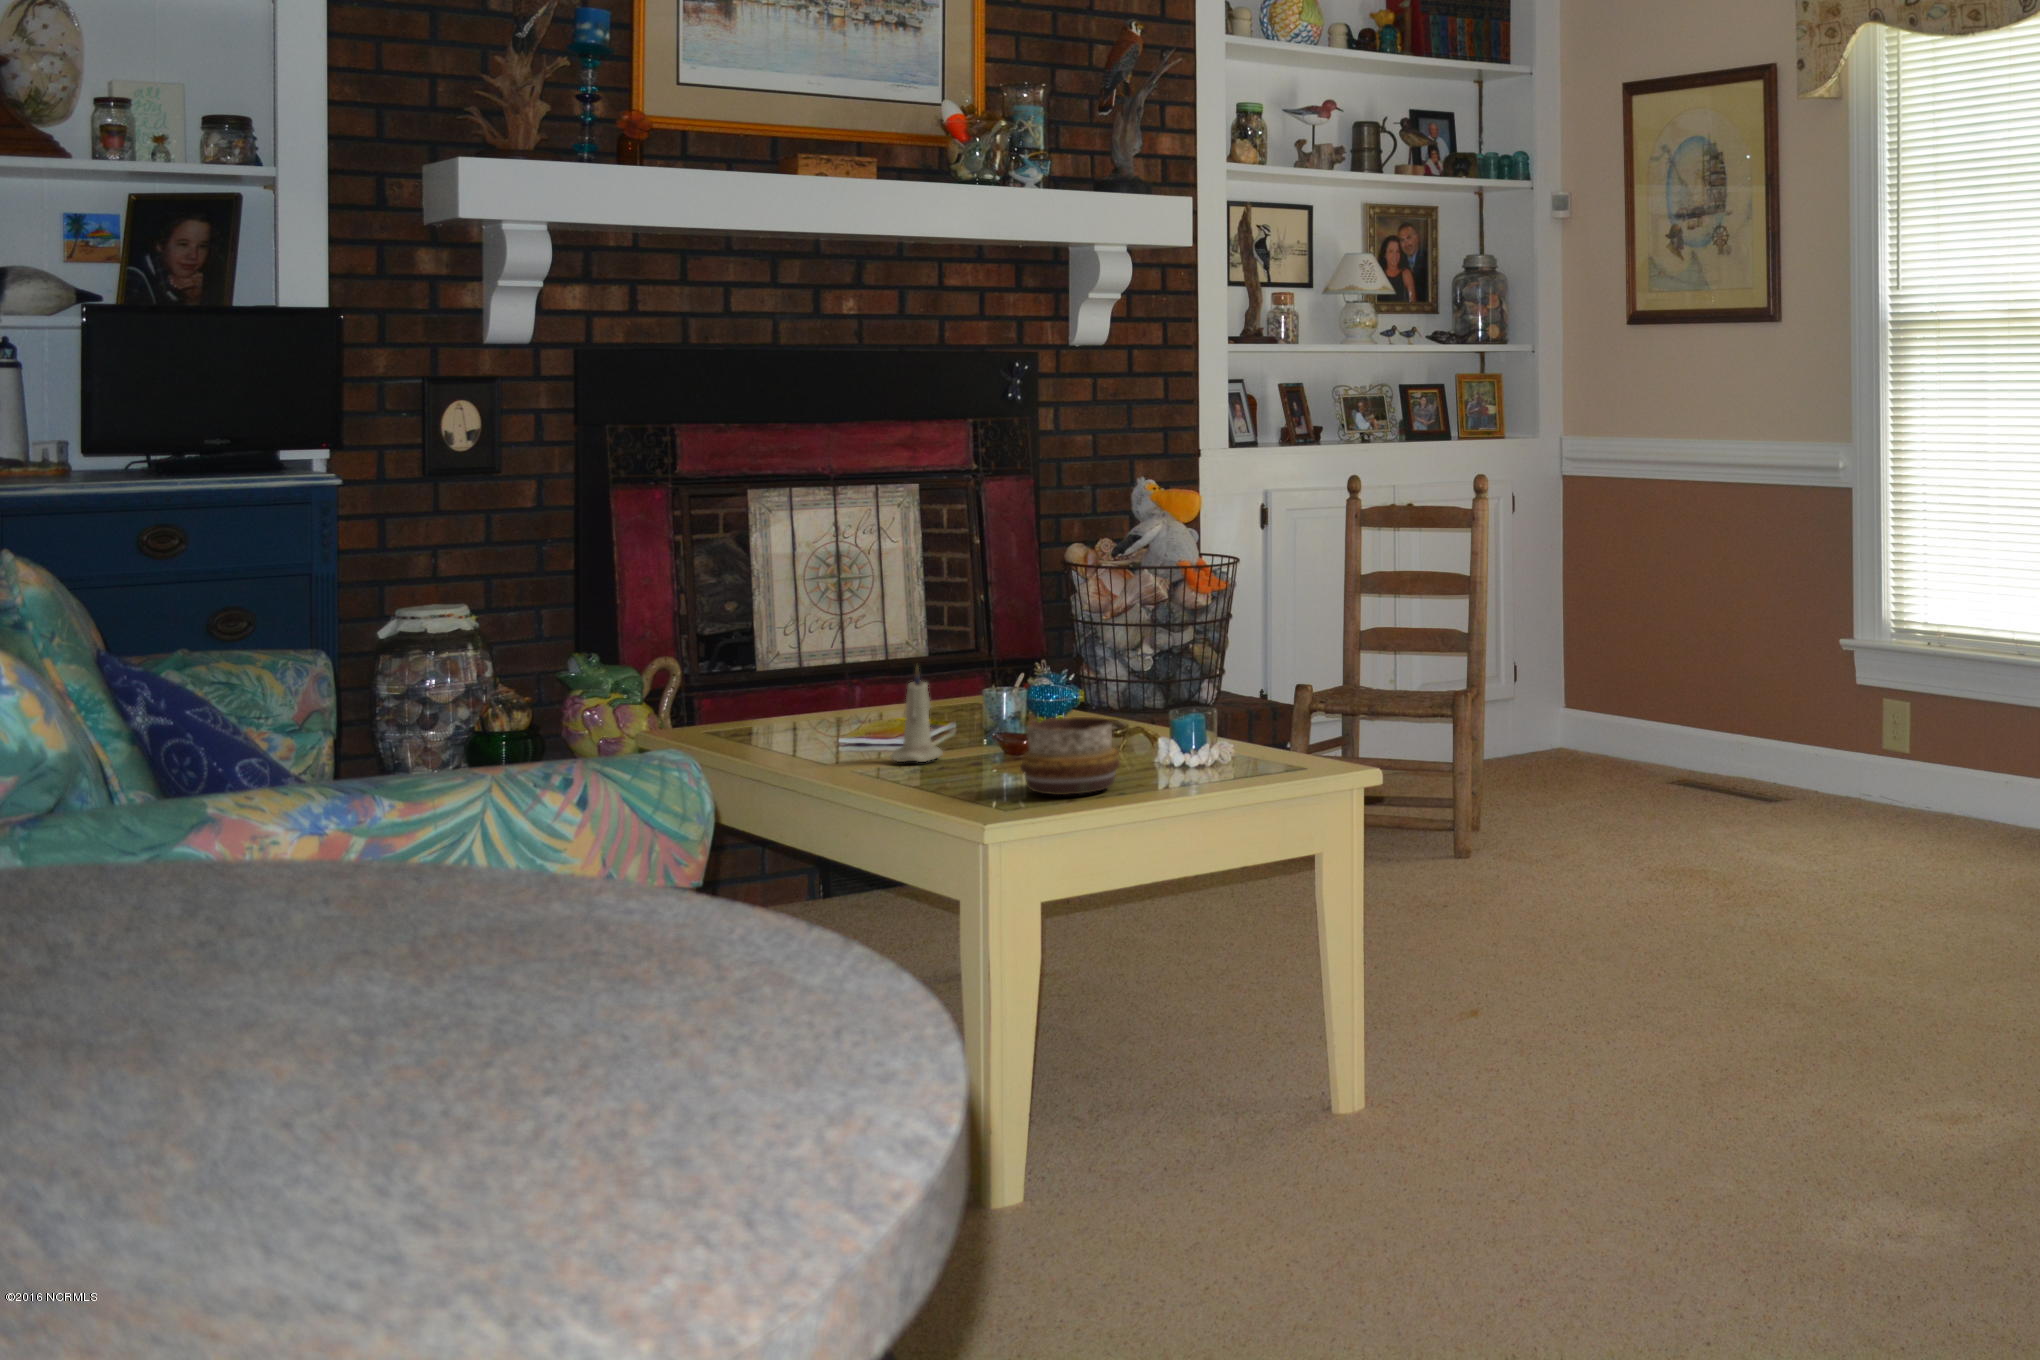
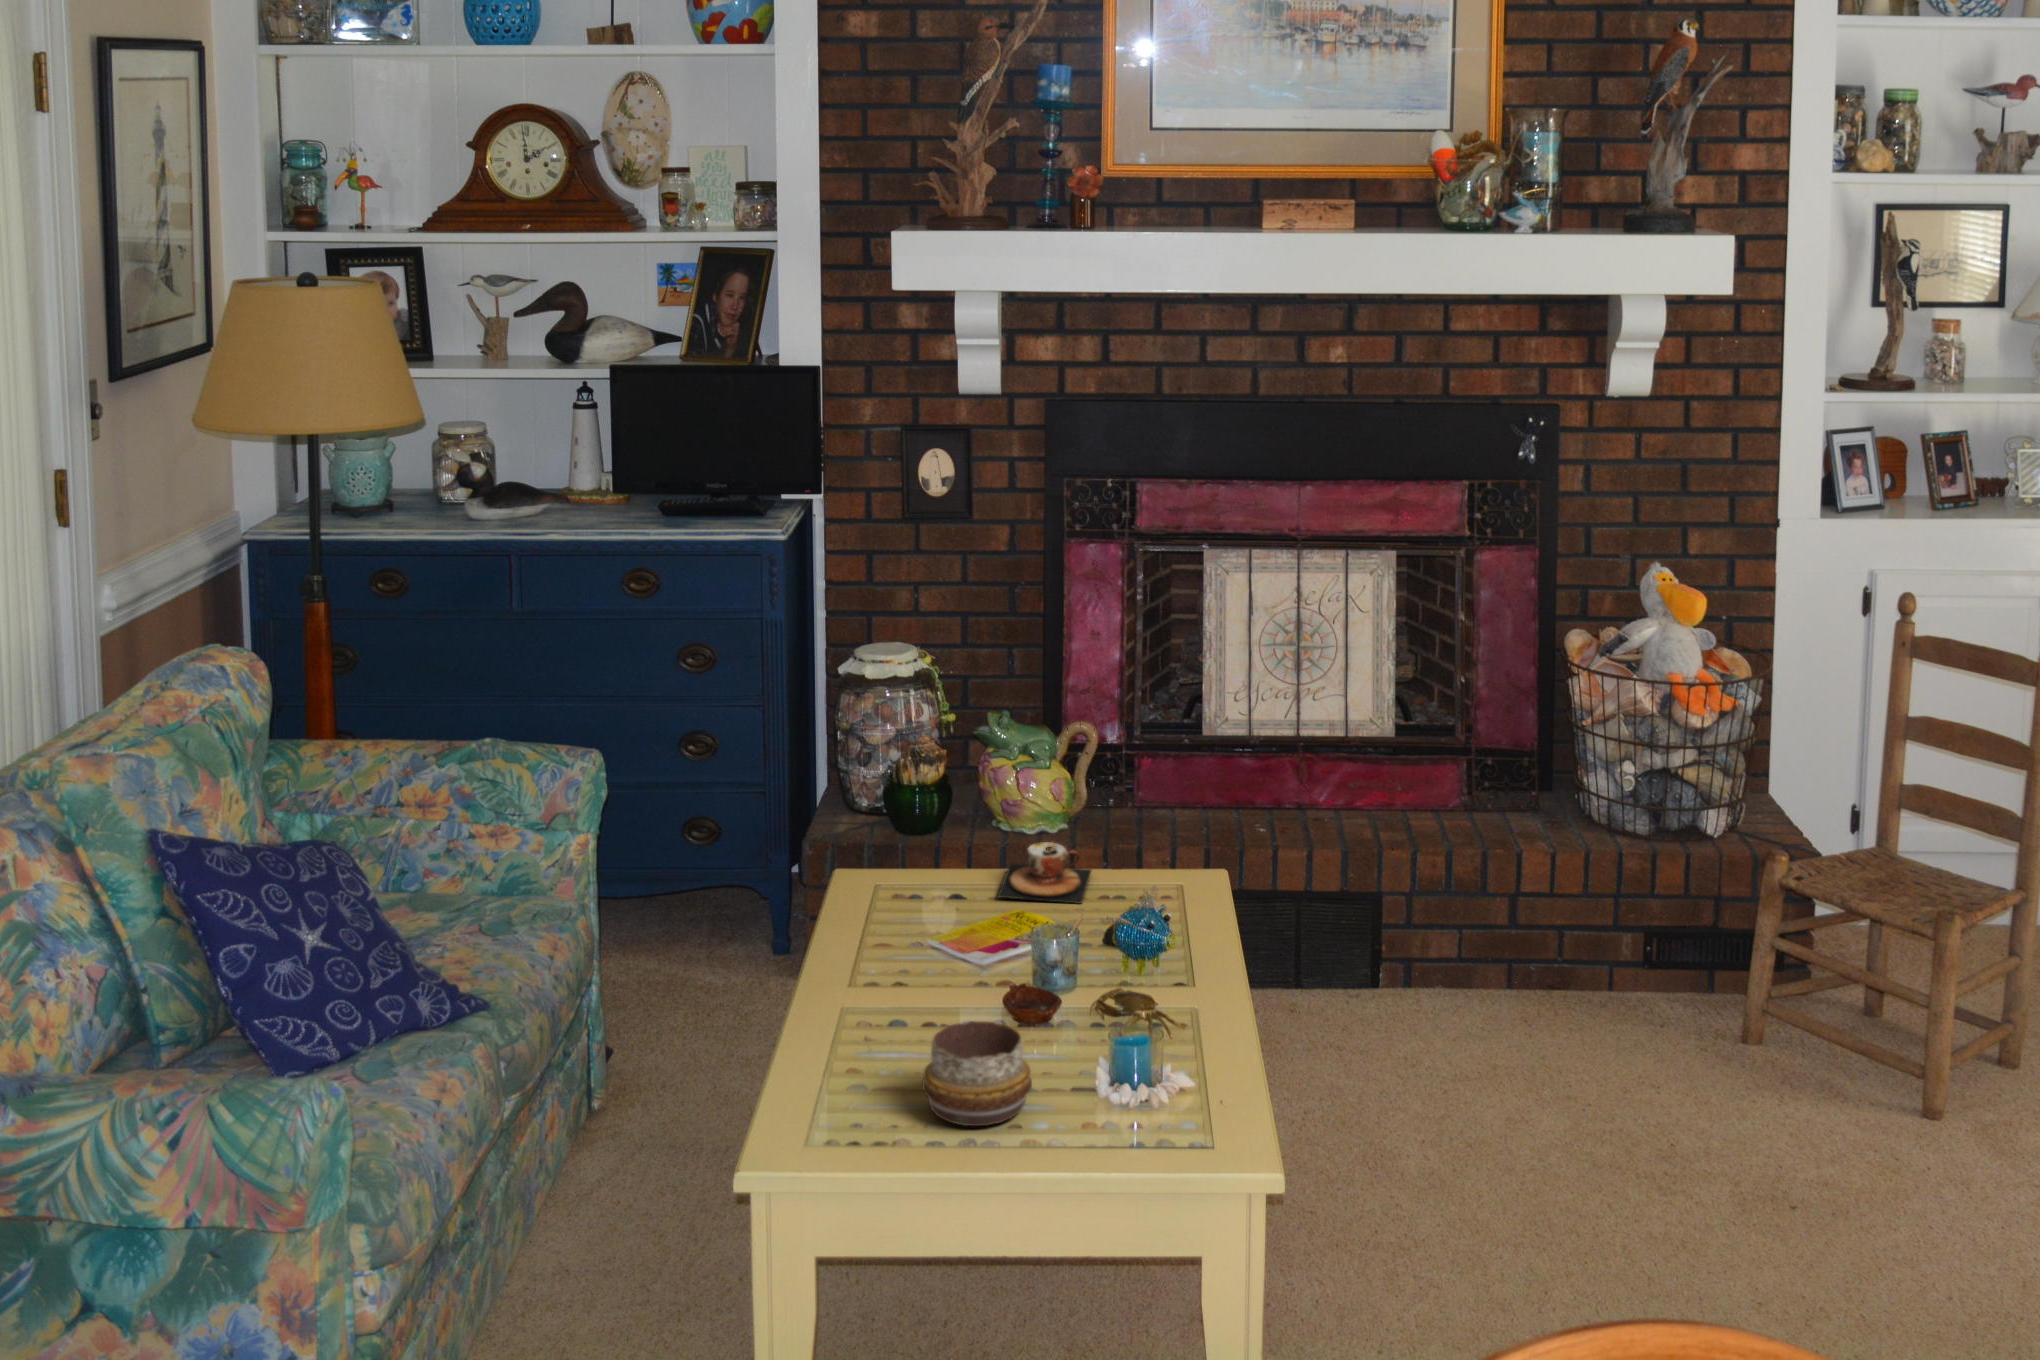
candle: present [891,667,943,762] -> none [956,887,1013,995]
teacup: none [779,684,888,733] -> present [998,842,1092,904]

